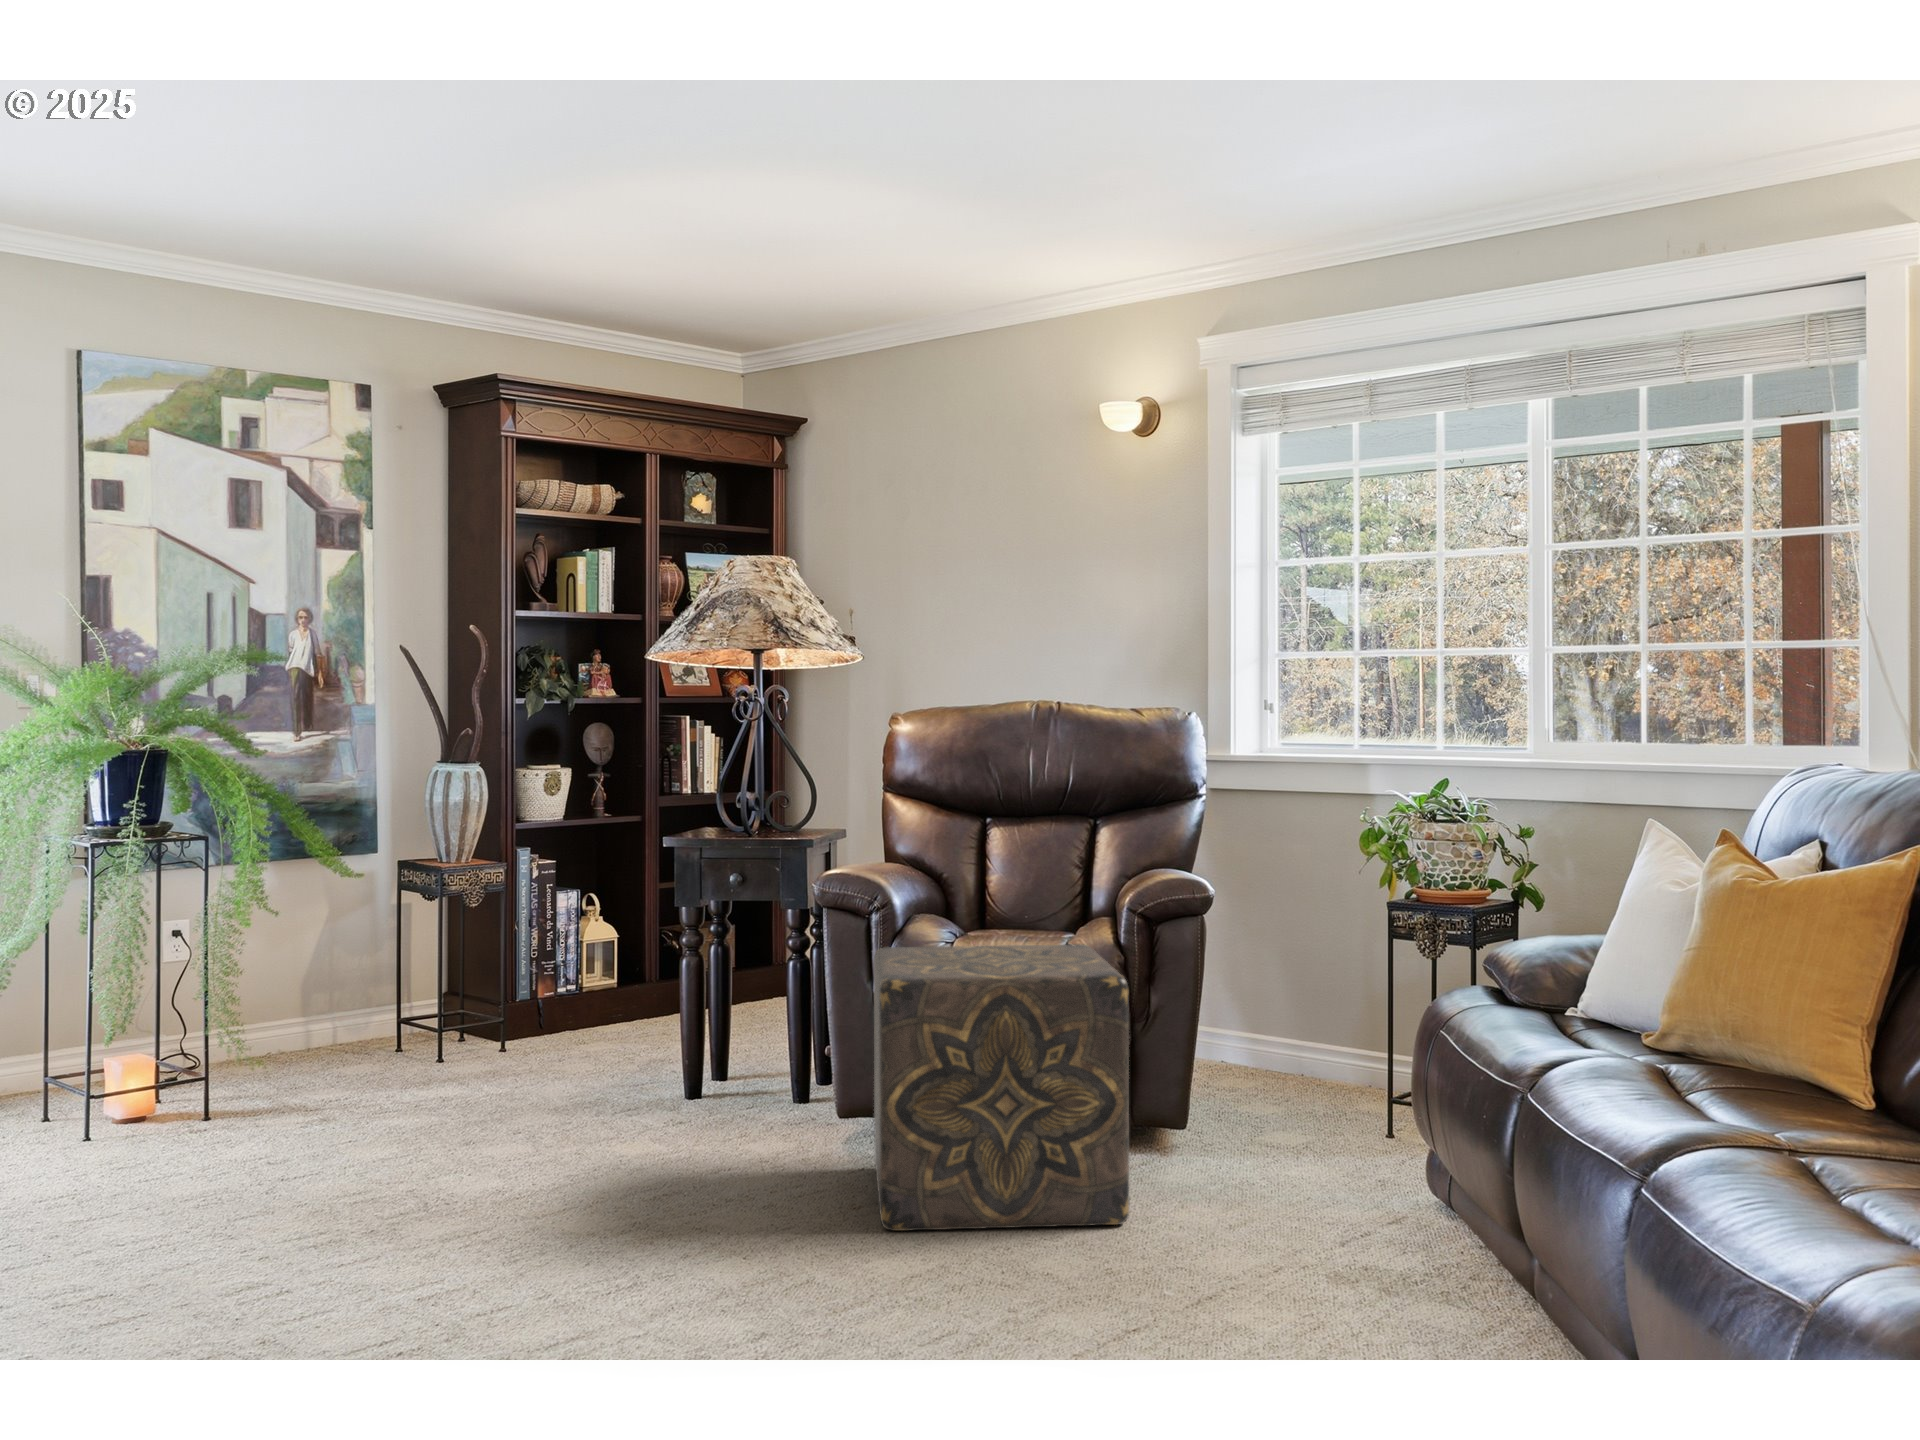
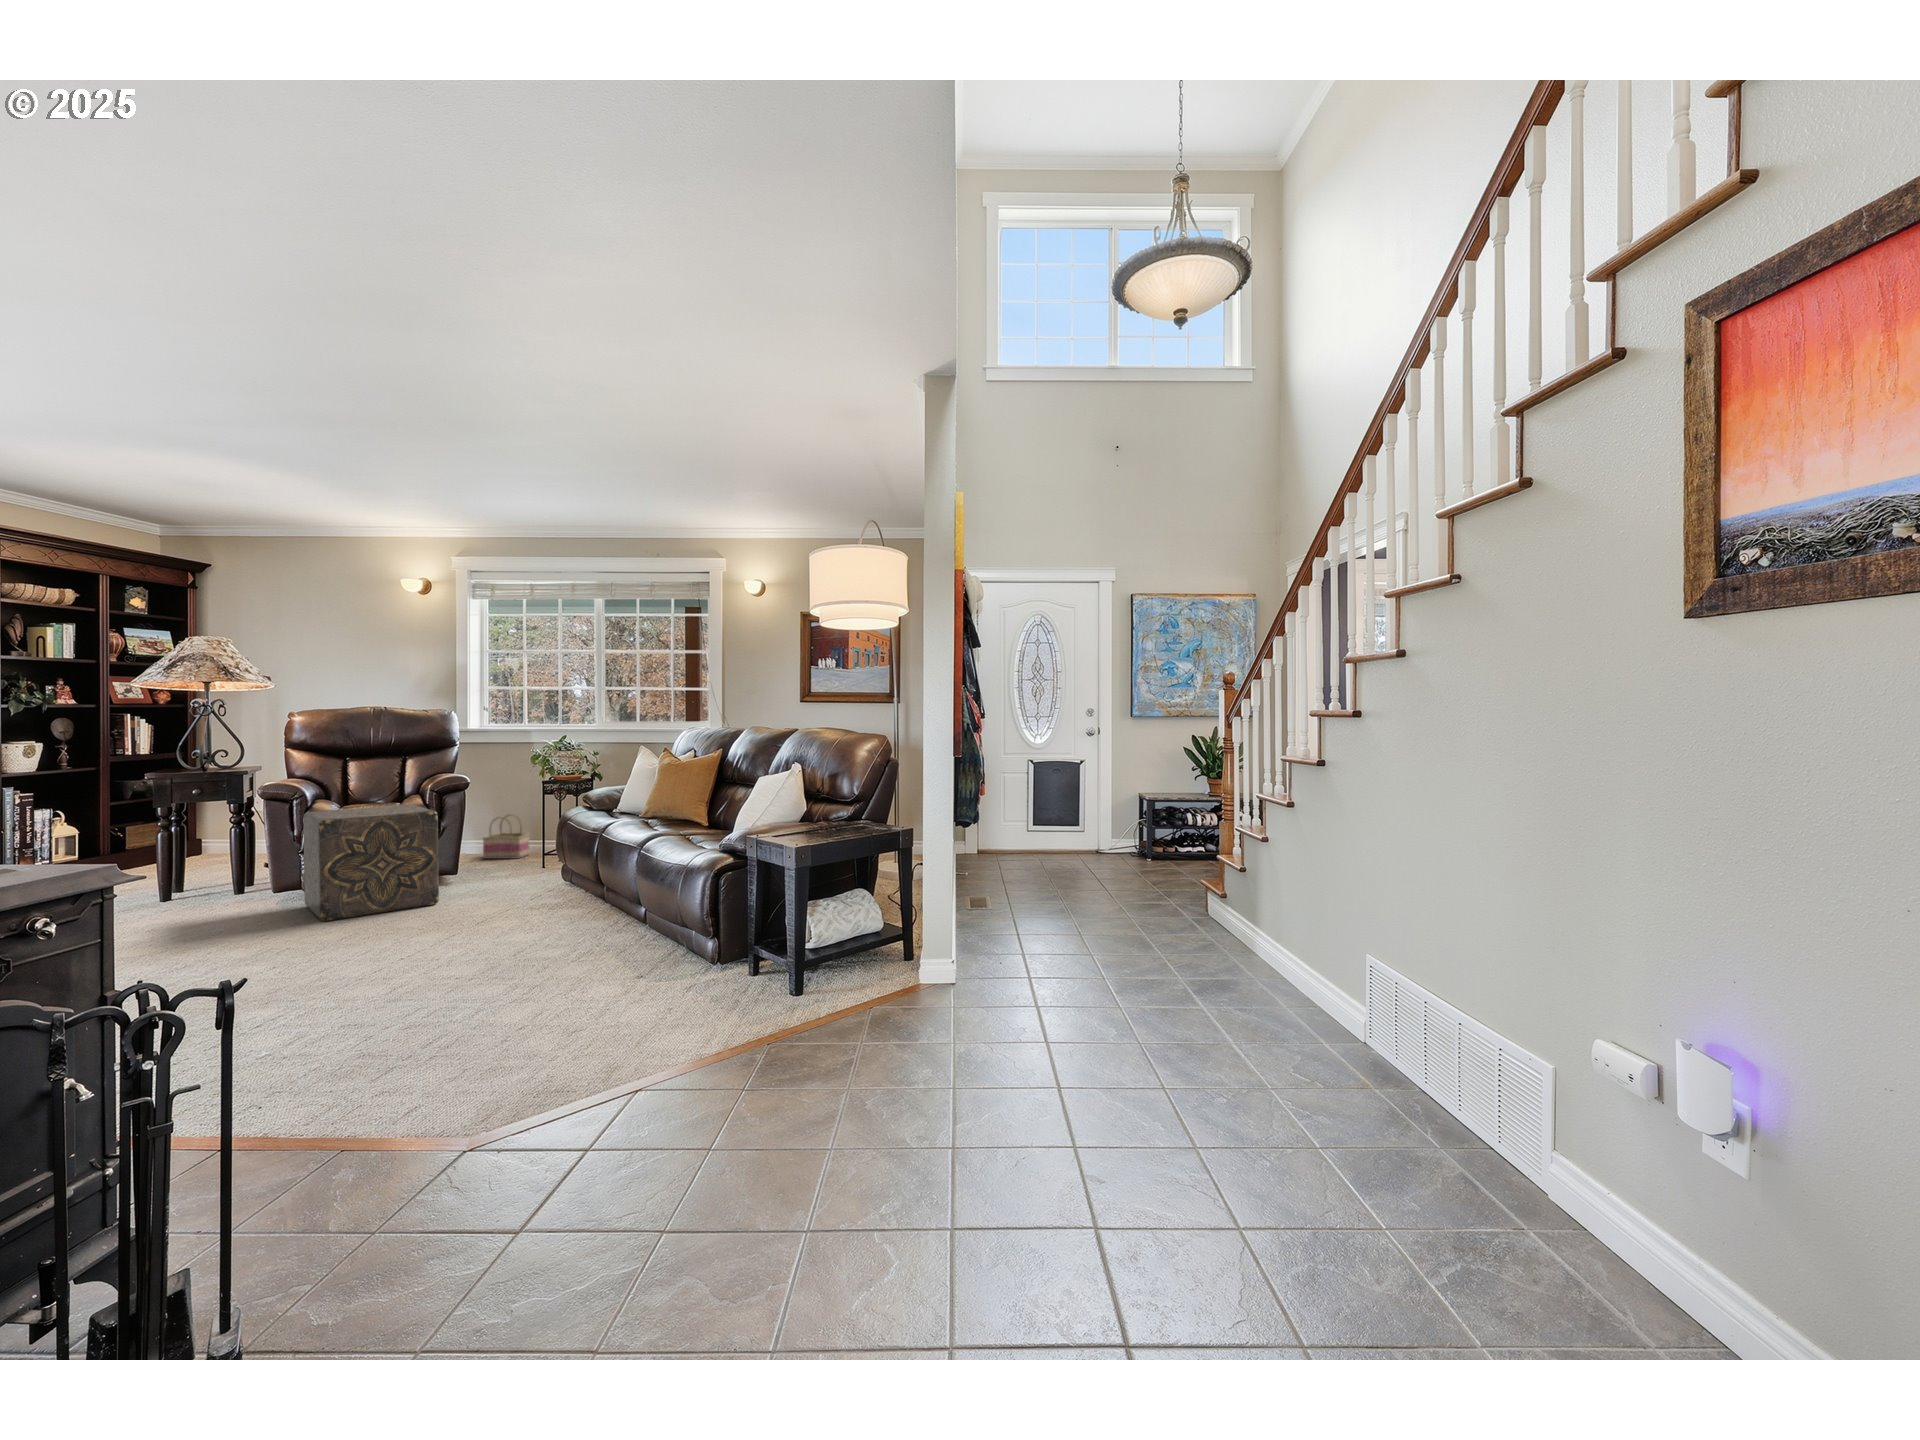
basket: none [1250,970,1357,1089] -> present [483,814,529,859]

